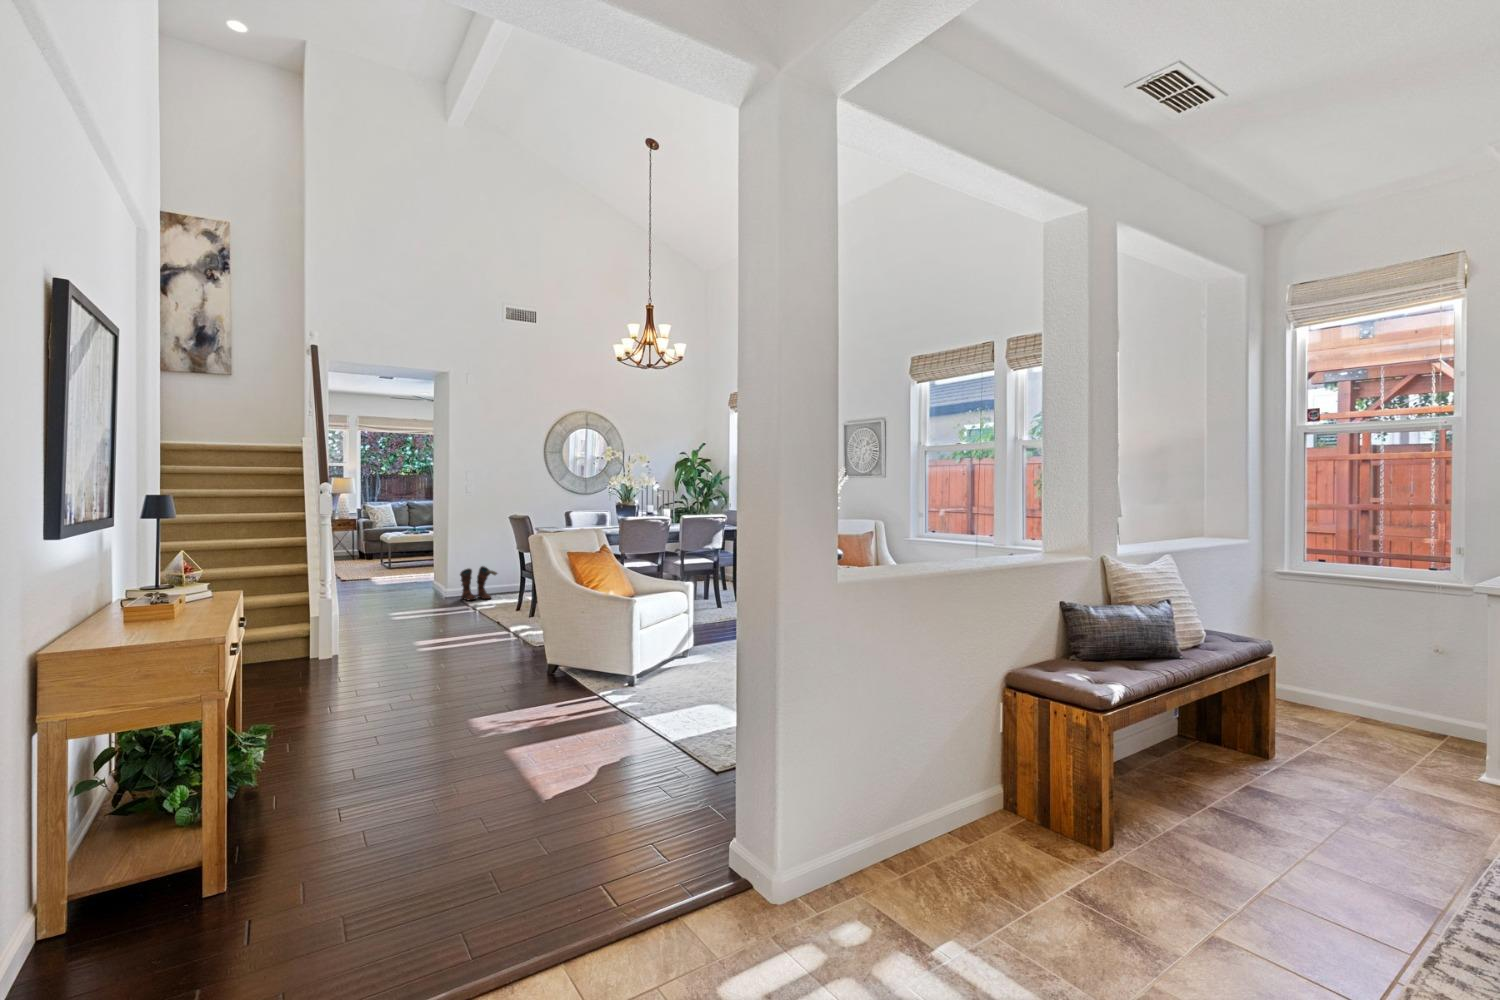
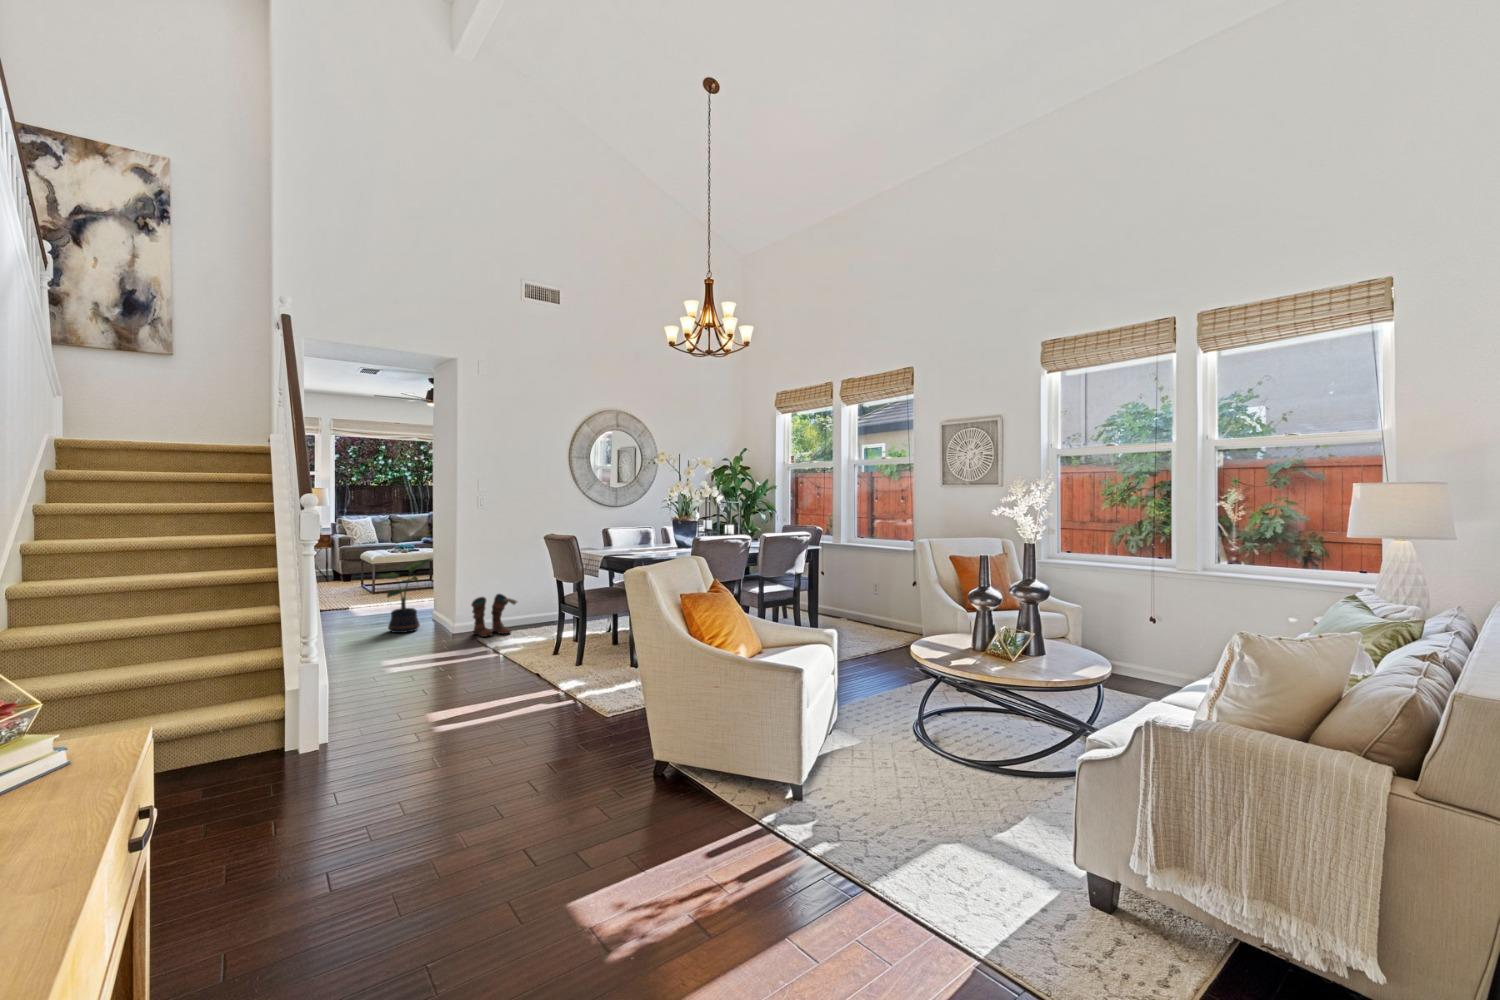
potted plant: none [385,537,433,597] -> present [377,558,432,633]

